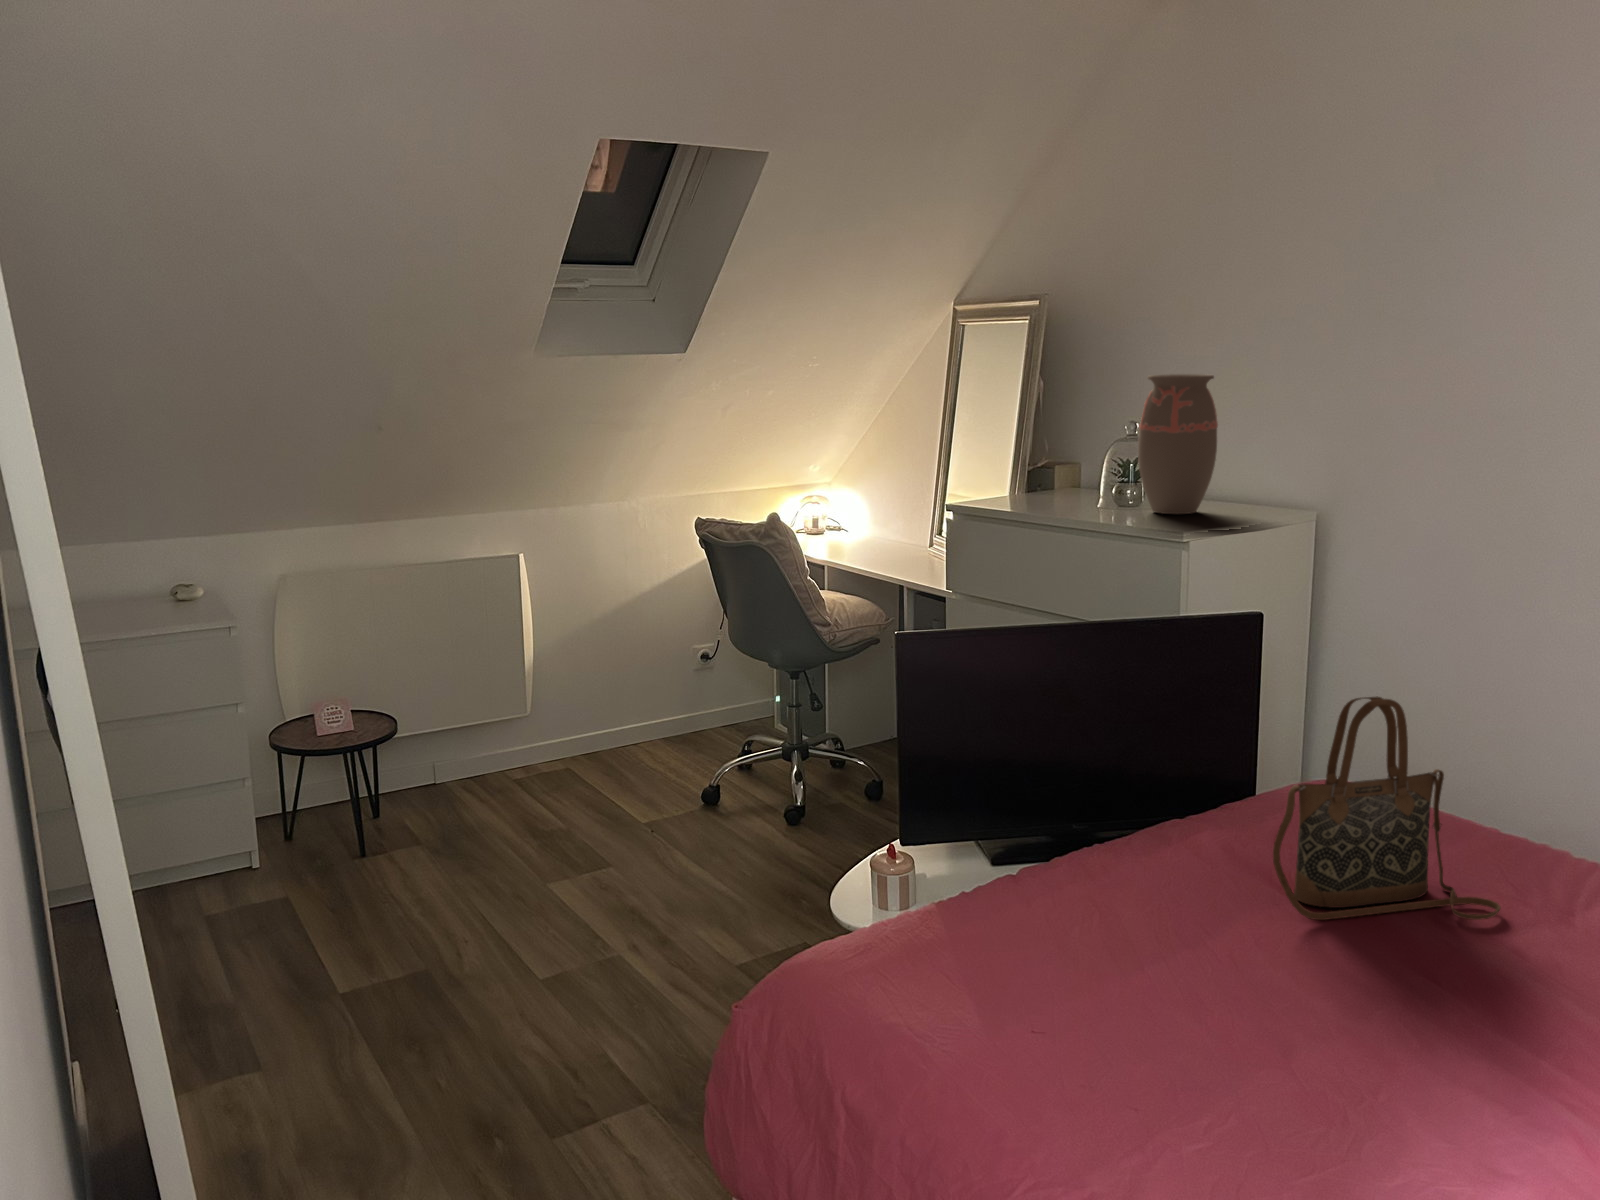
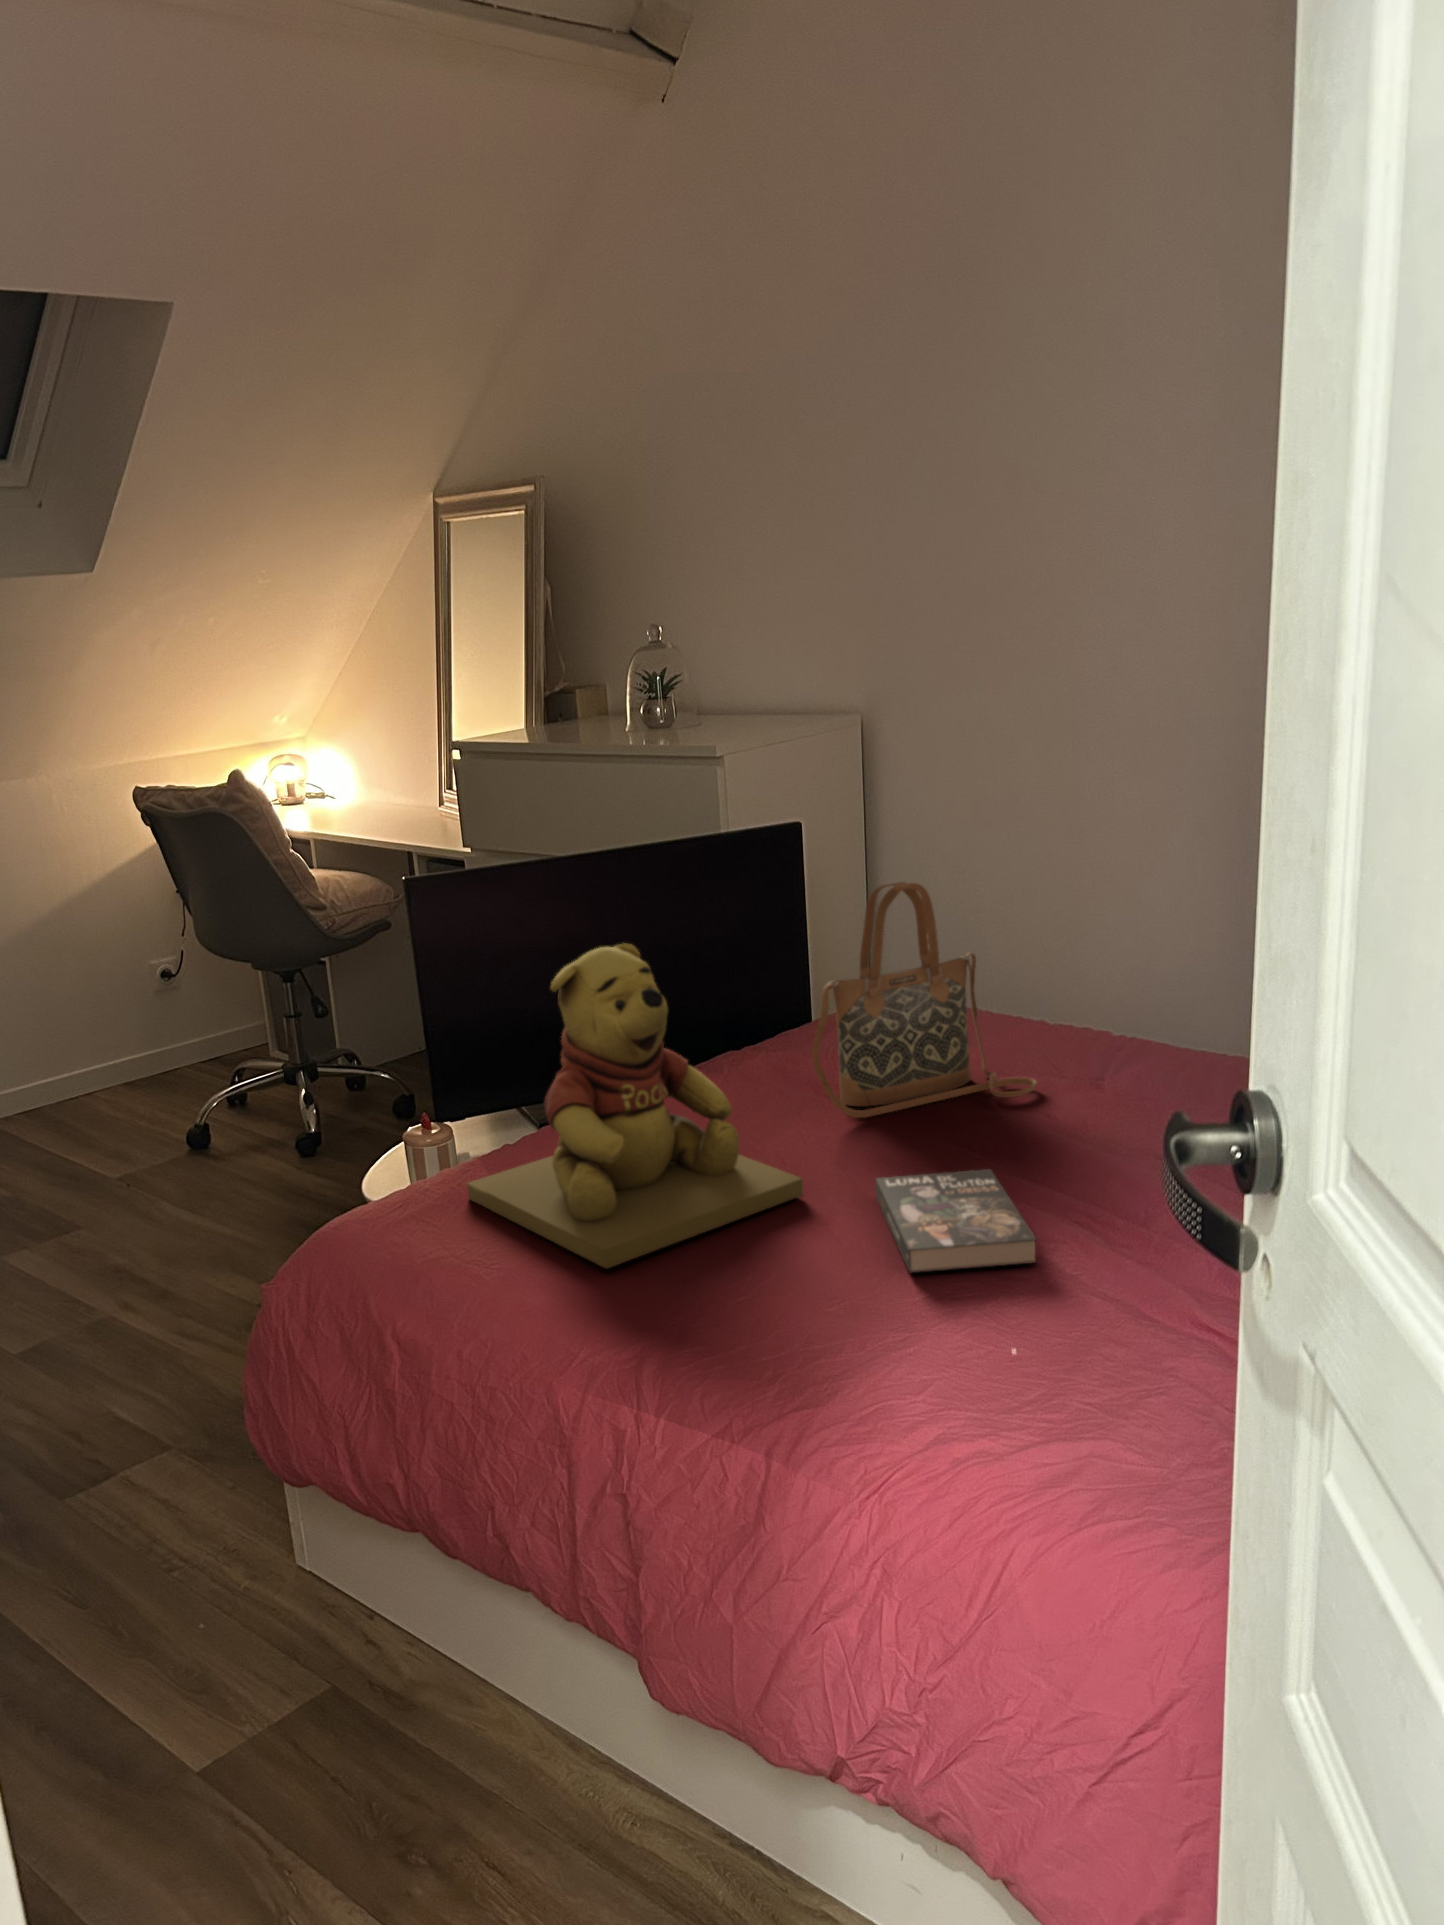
decorative vase: present [1138,374,1218,514] -> none [661,561,750,729]
teddy bear: none [934,737,1265,1067] -> present [467,943,803,1269]
book: none [1341,1004,1537,1149] -> present [876,1169,1036,1273]

